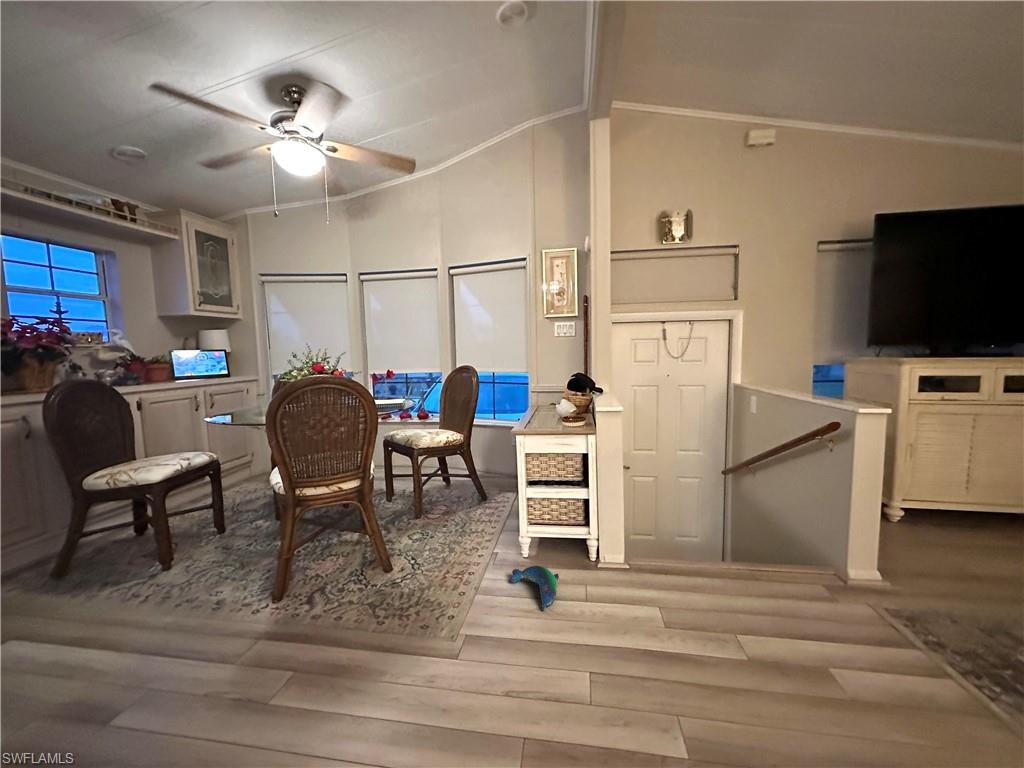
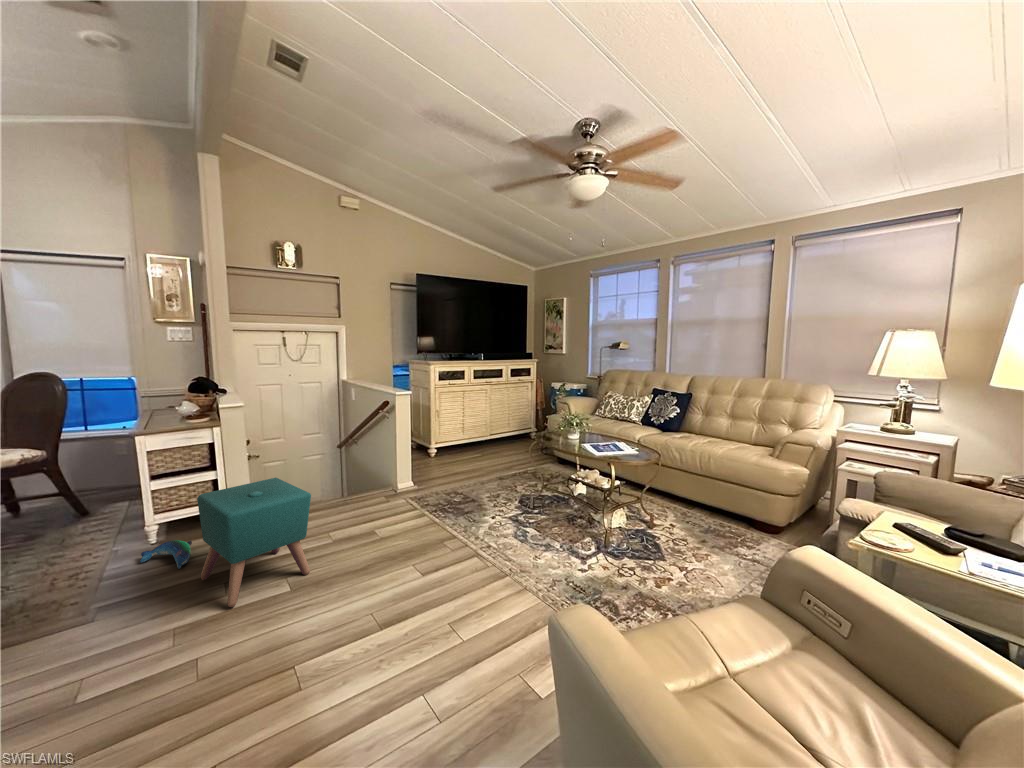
ottoman: none [564,523,728,730] -> present [197,478,311,607]

